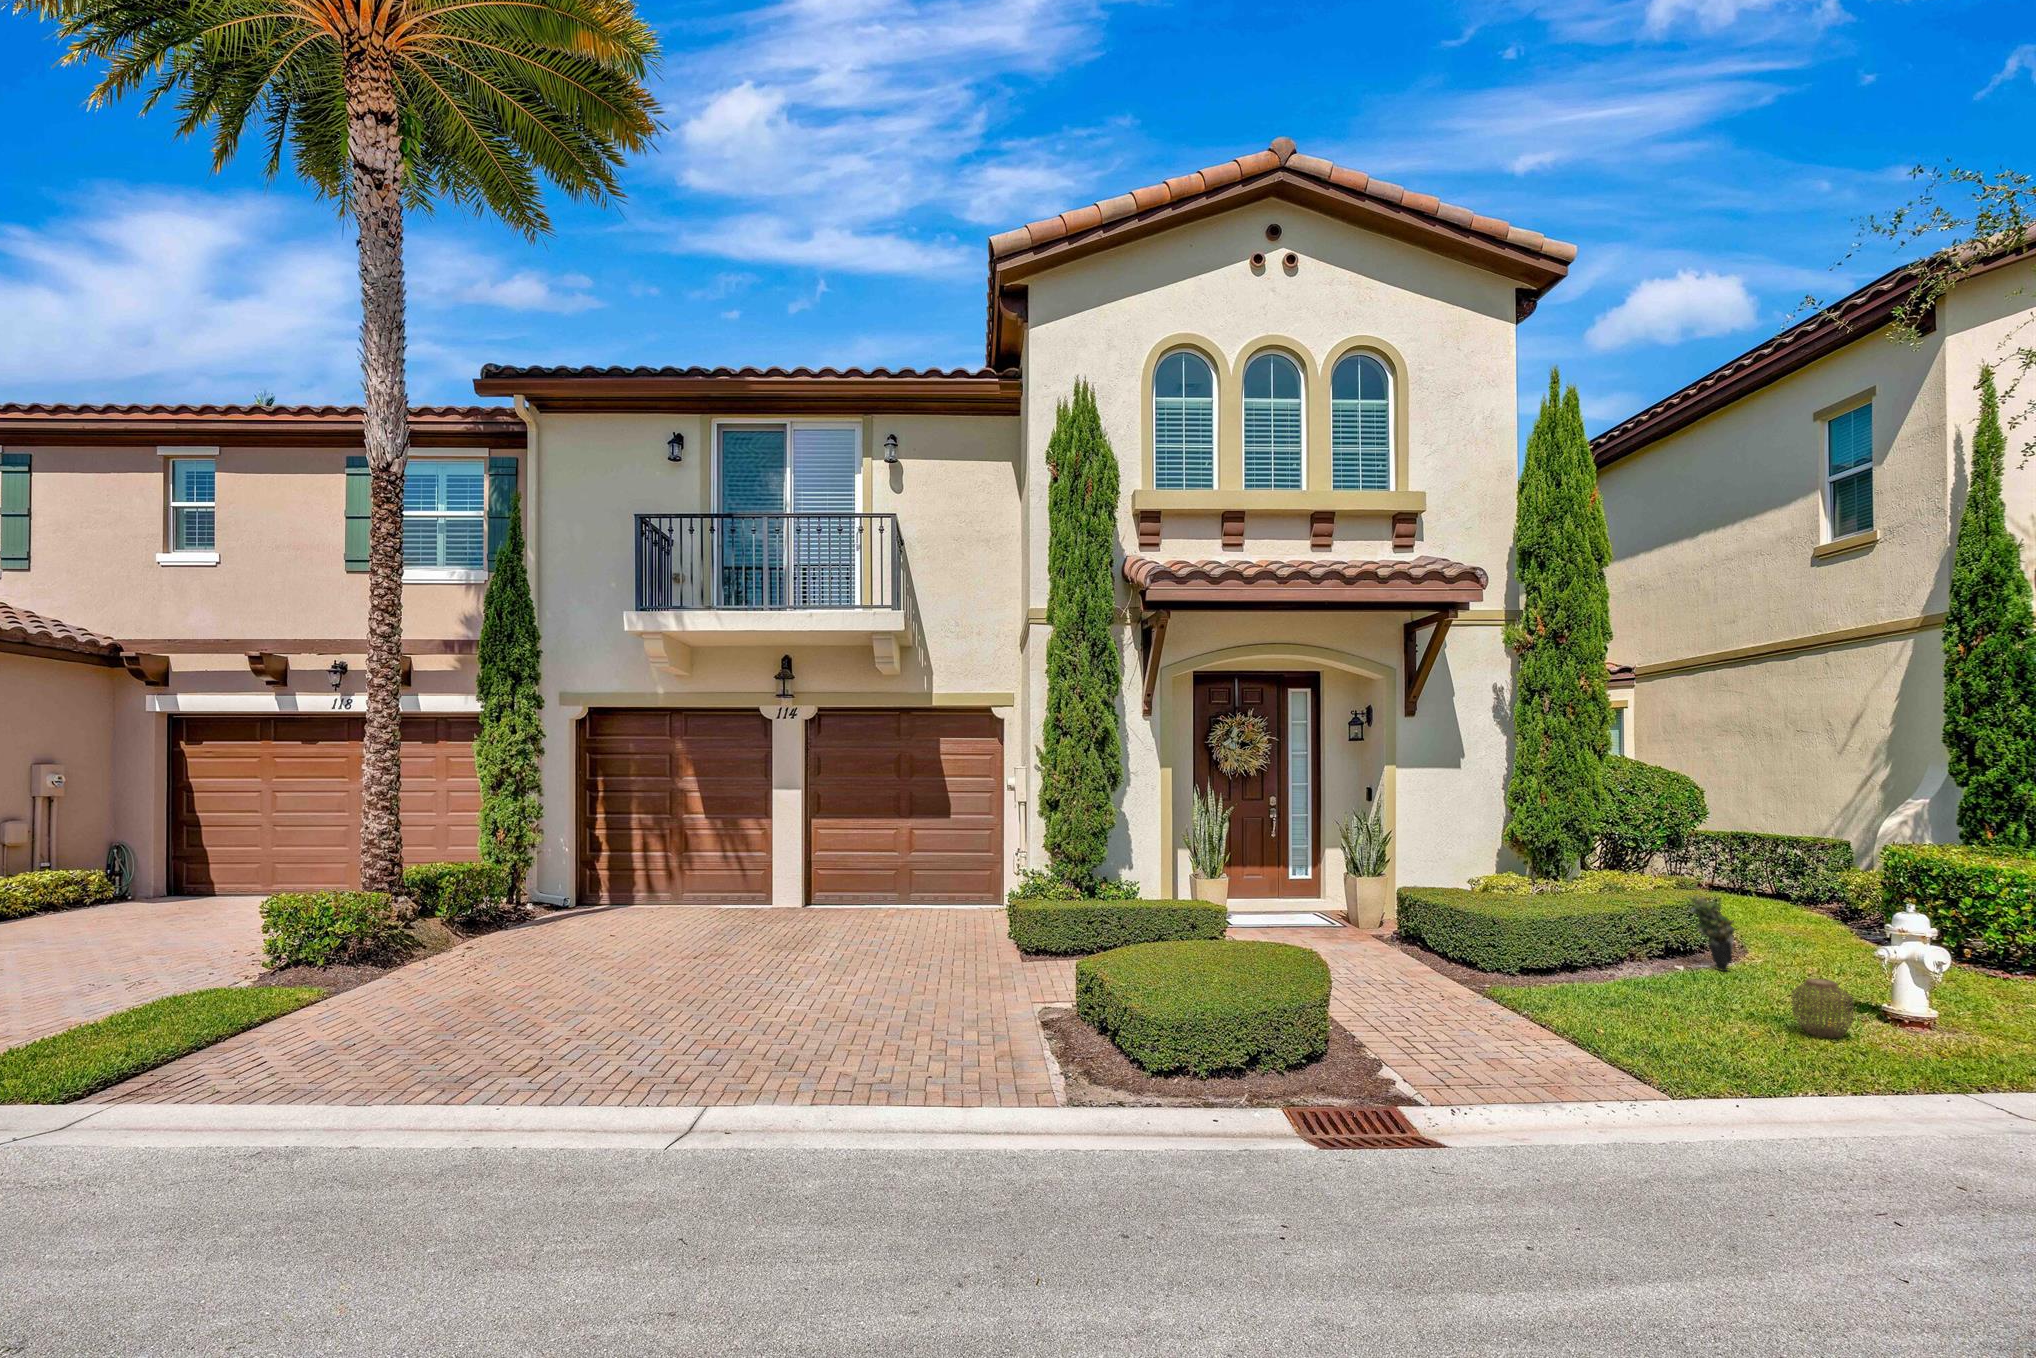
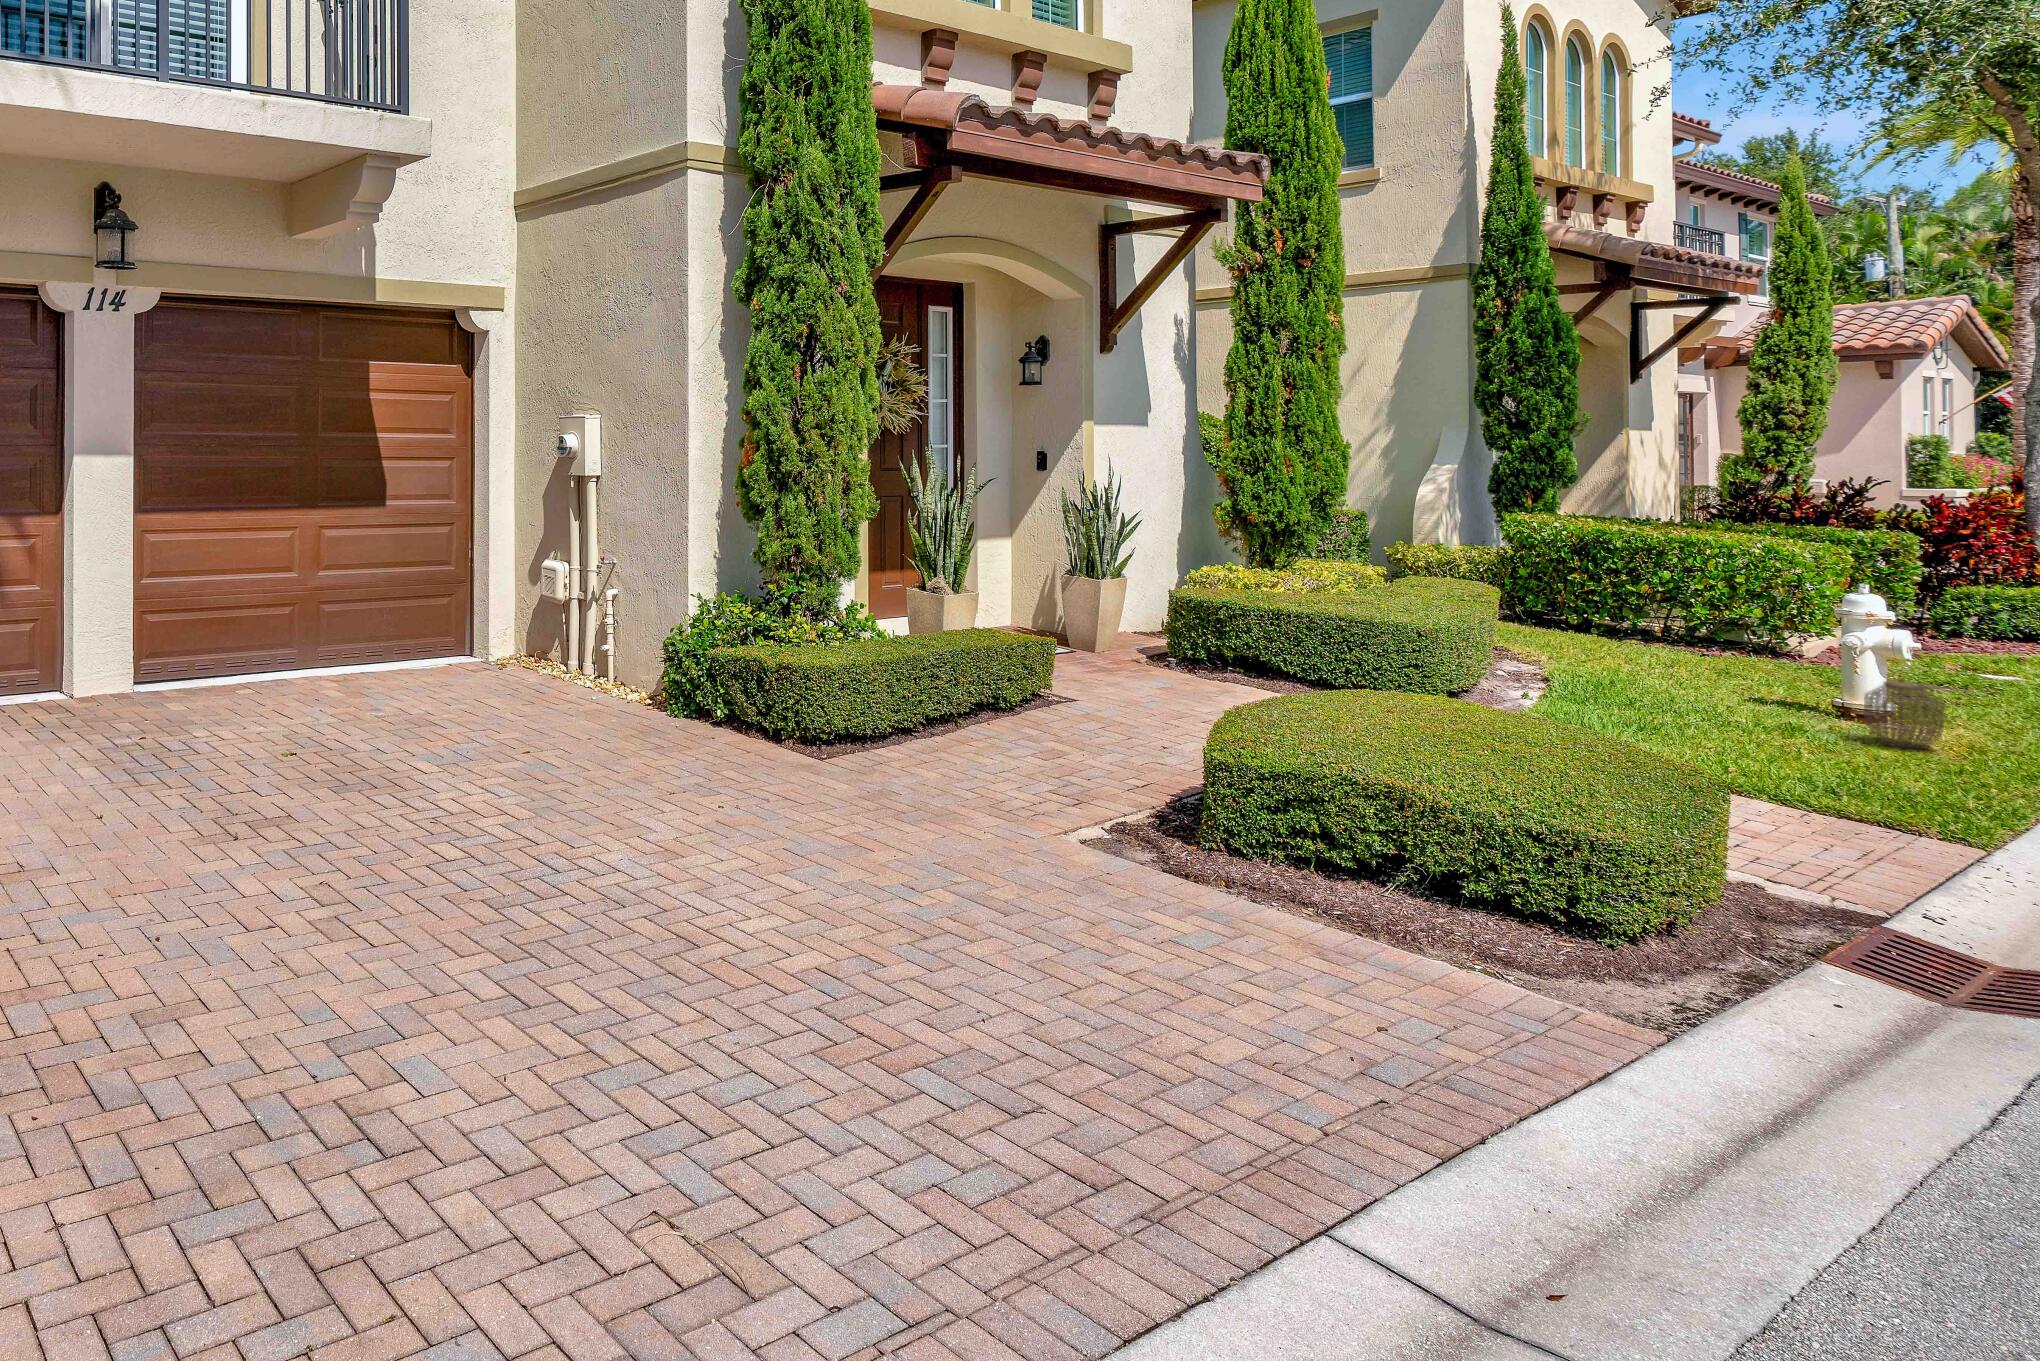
potted plant: present [1688,895,1736,971] -> none [1529,584,1594,677]

